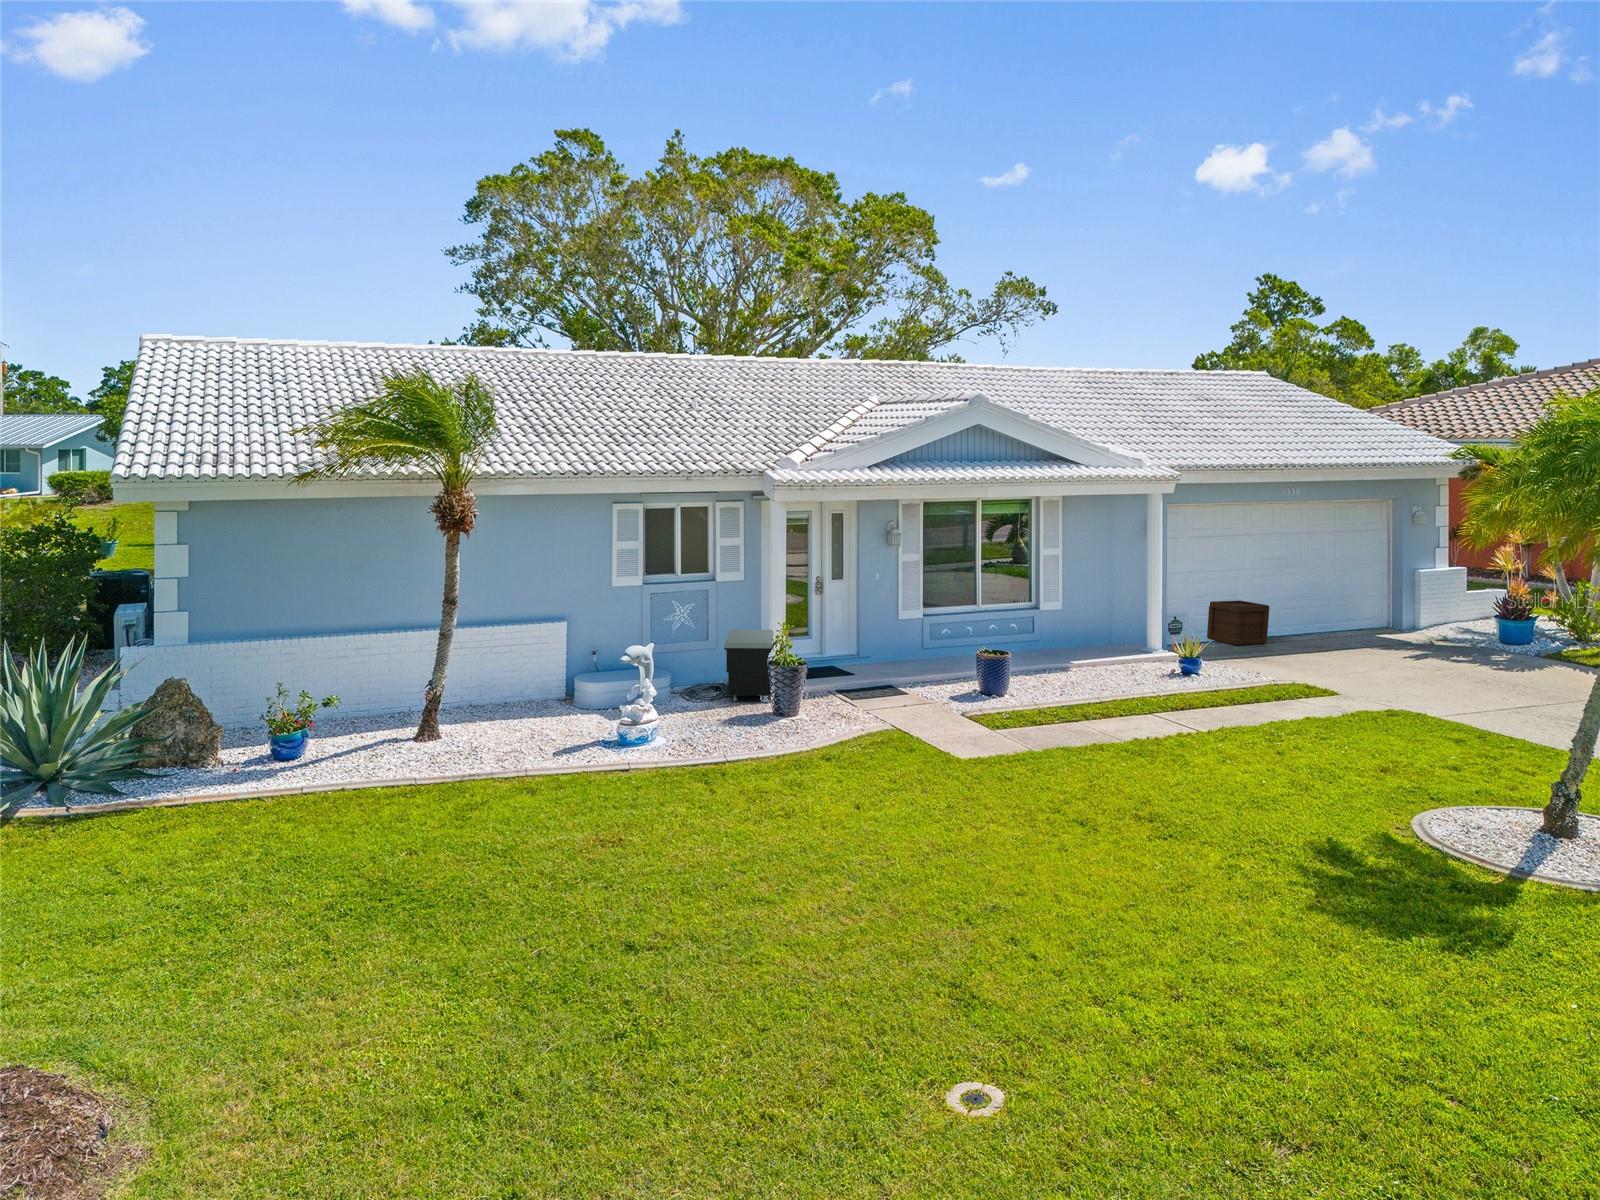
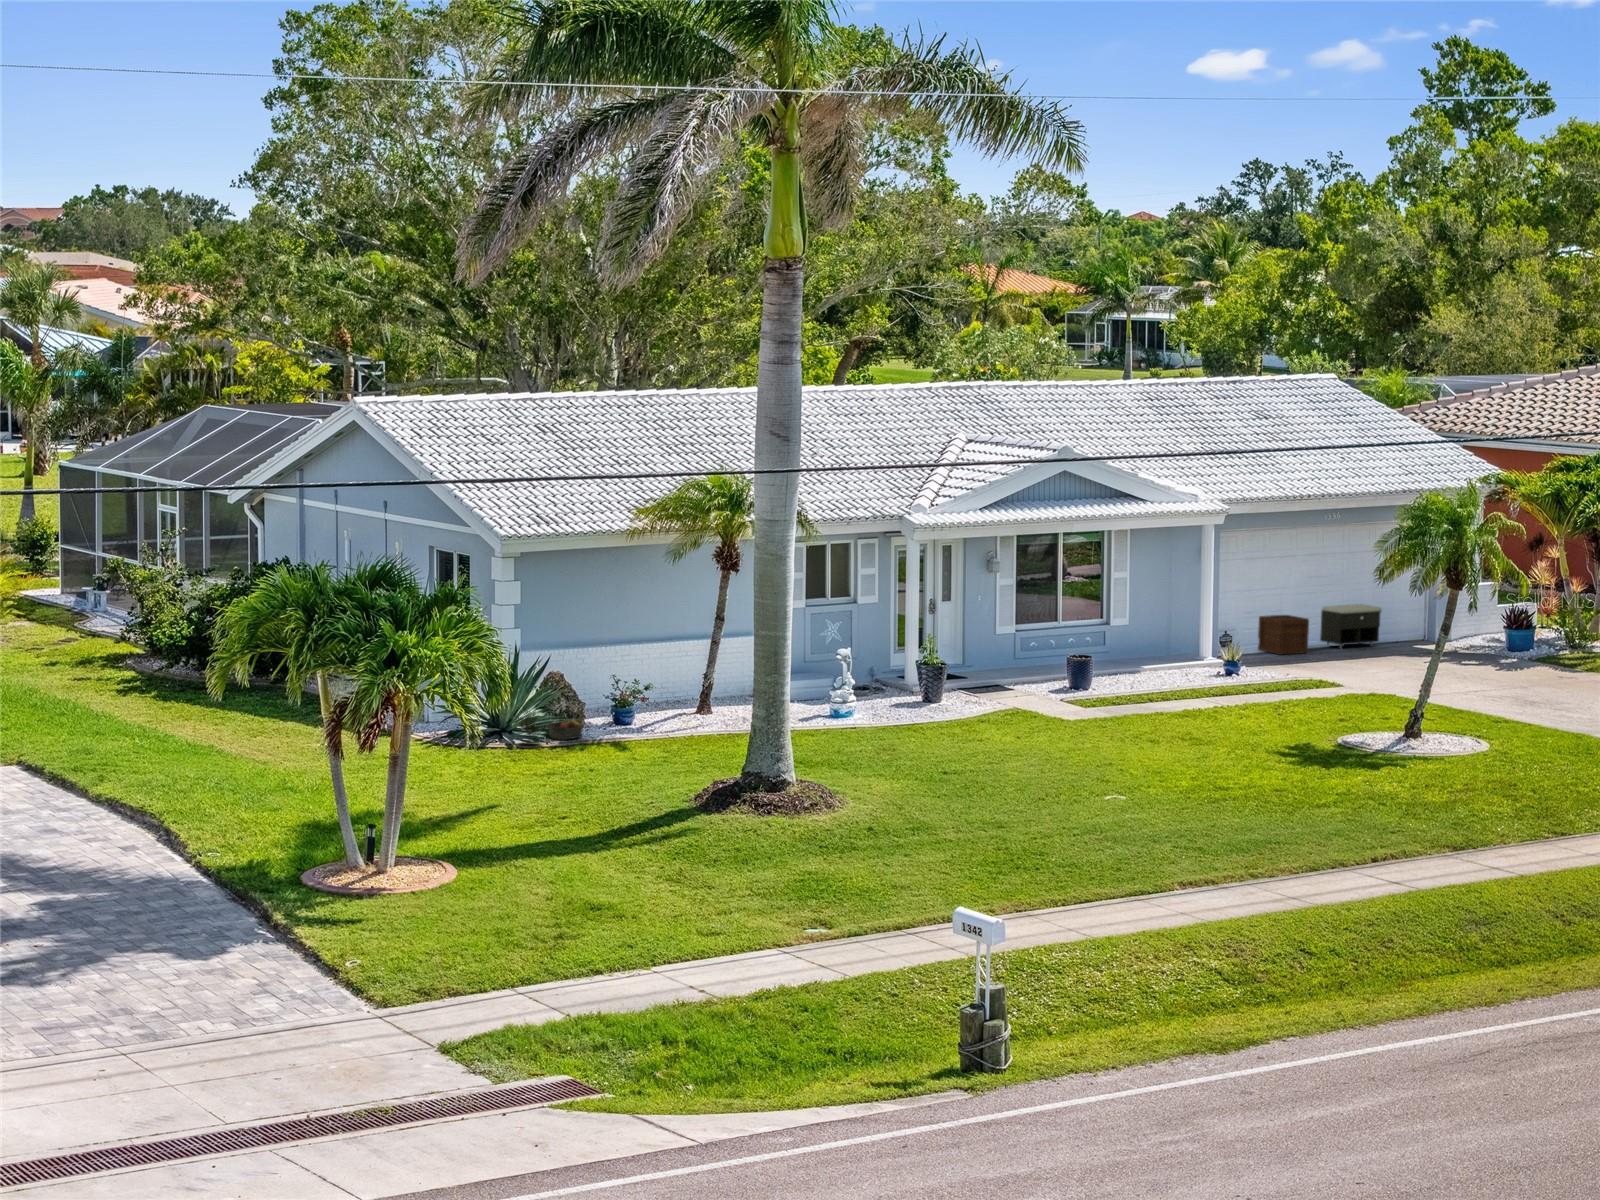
storage bench: present [724,630,774,701] -> present [1320,604,1382,648]
potted tree: none [12,734,74,812] -> present [517,708,541,748]
basket: none [116,750,183,789] -> present [549,717,583,740]

